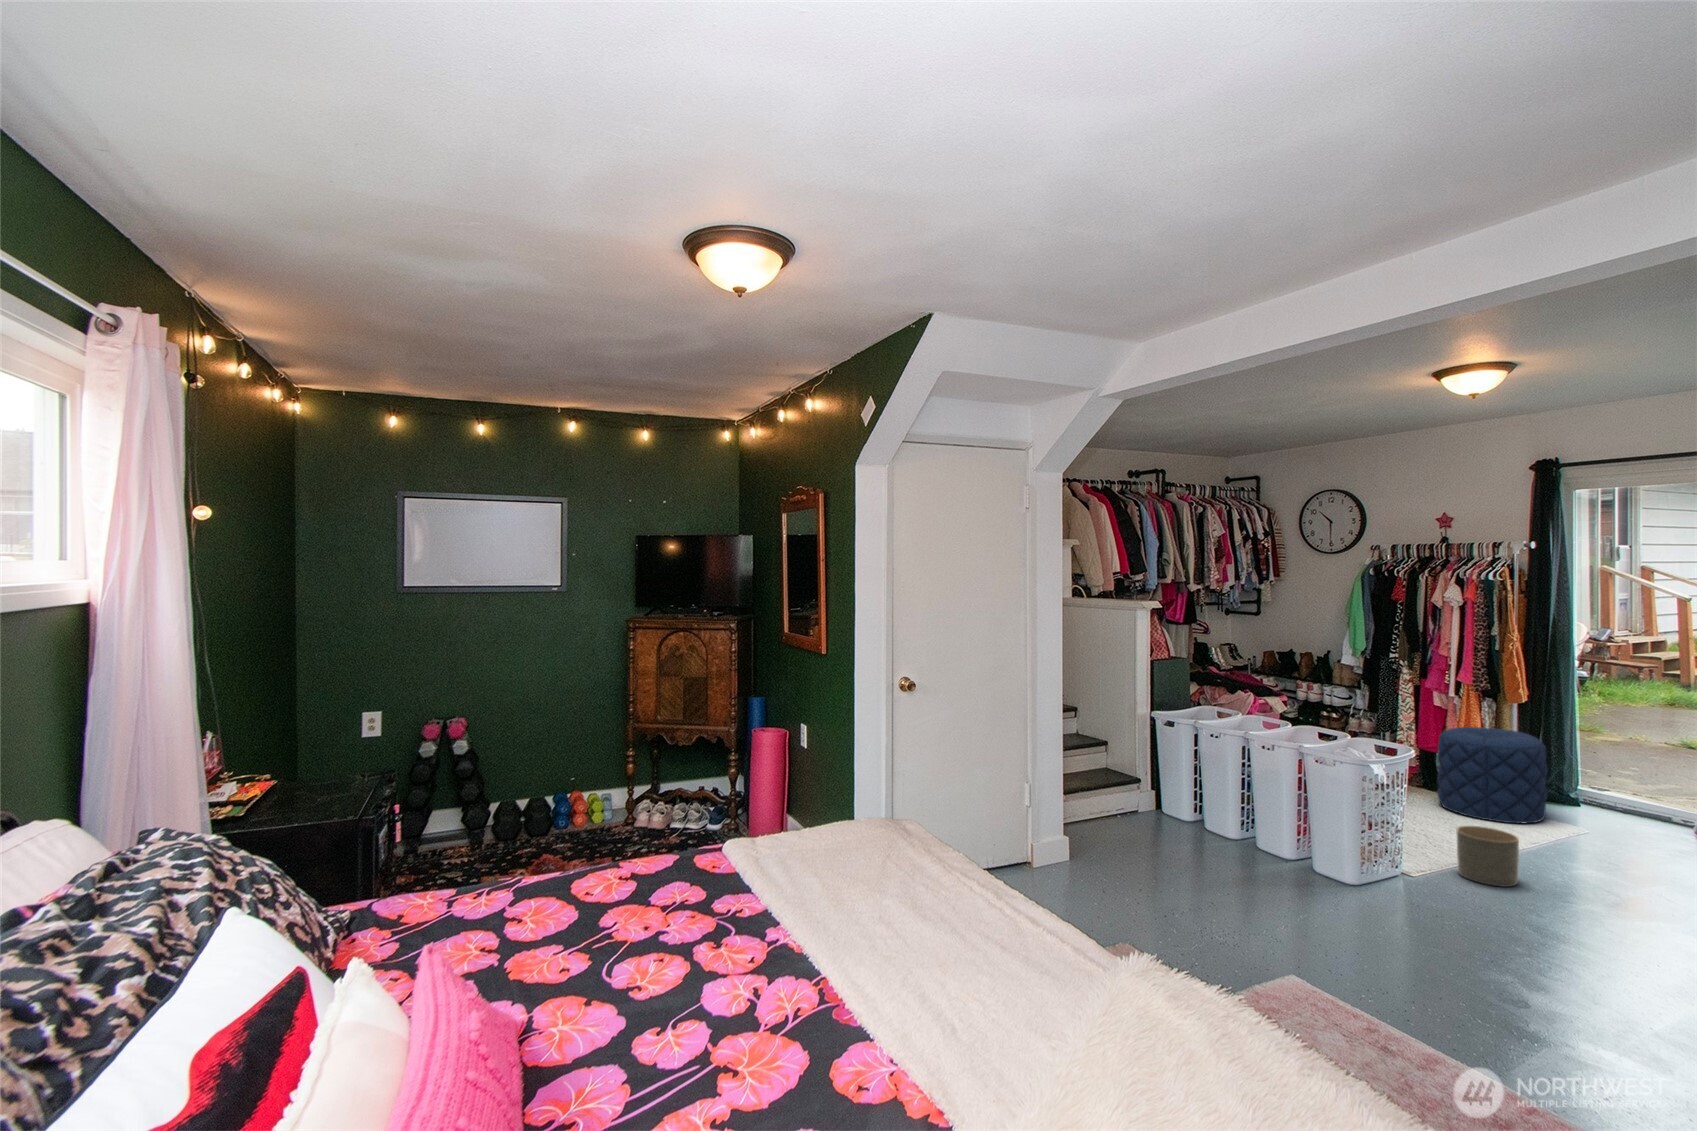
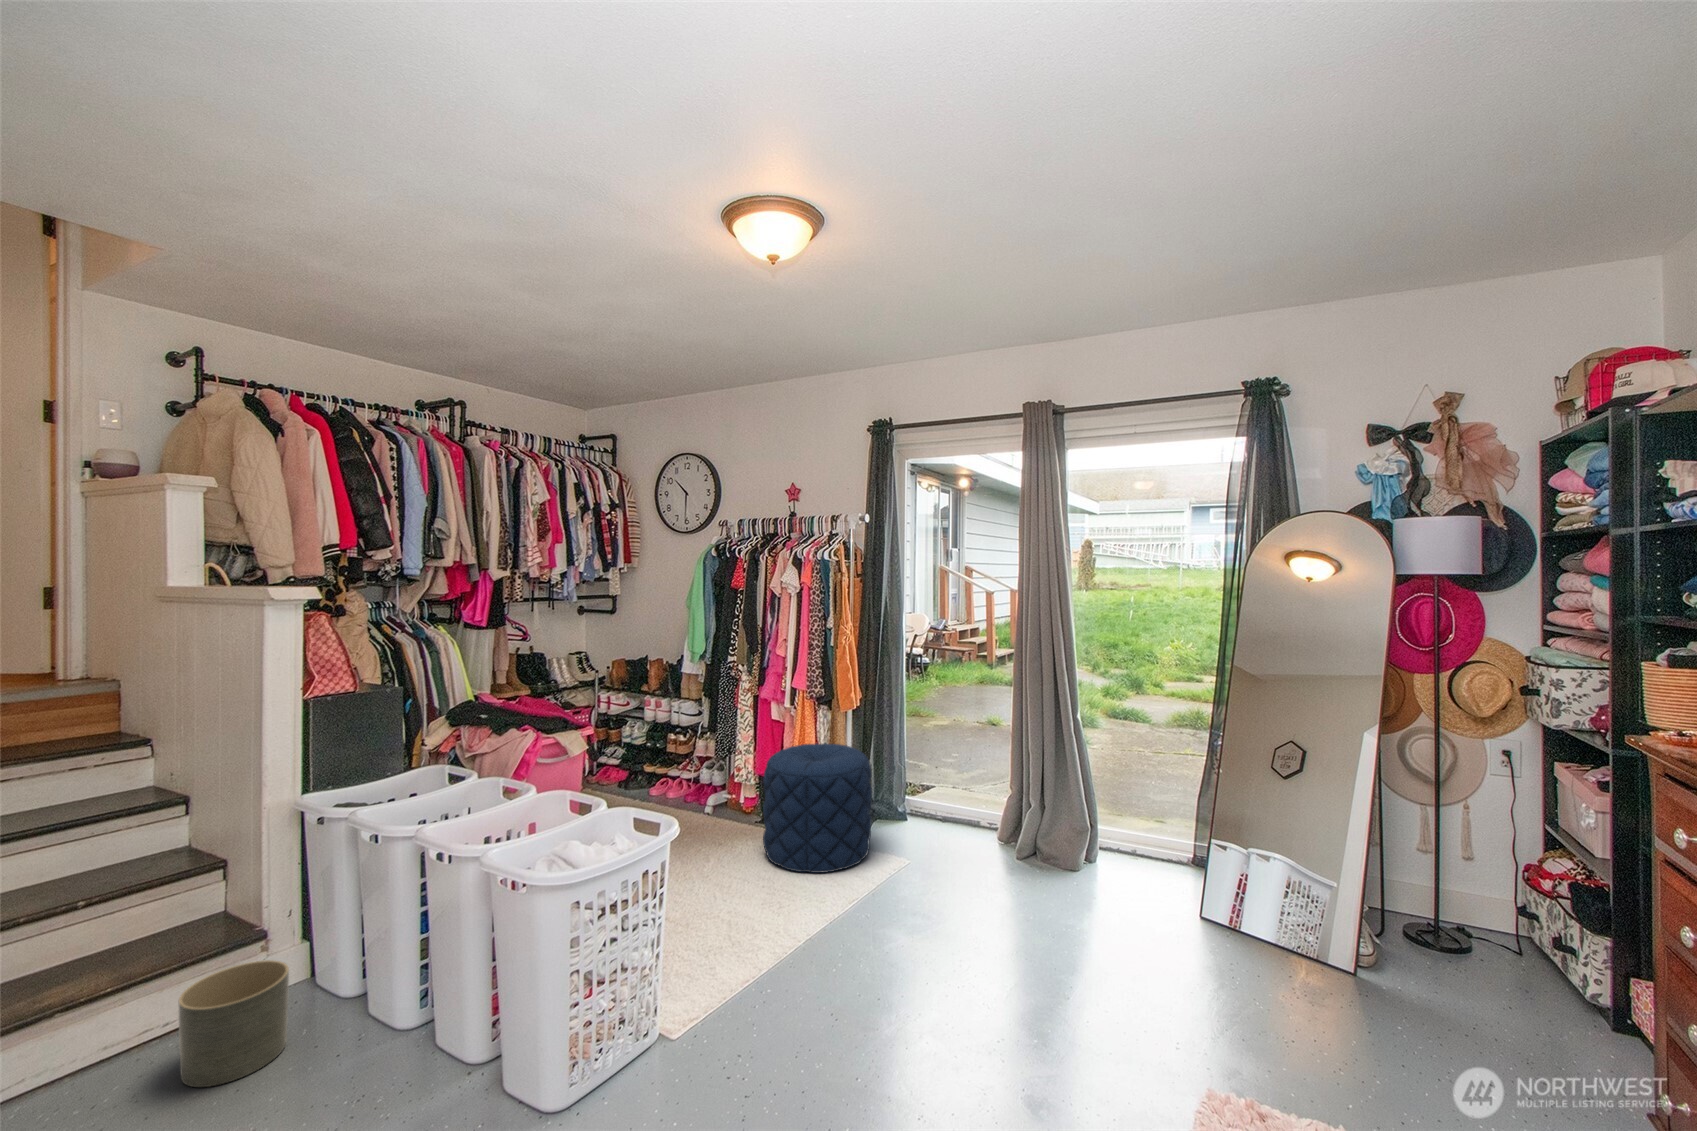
planter: present [1457,826,1519,887] -> present [178,960,289,1087]

